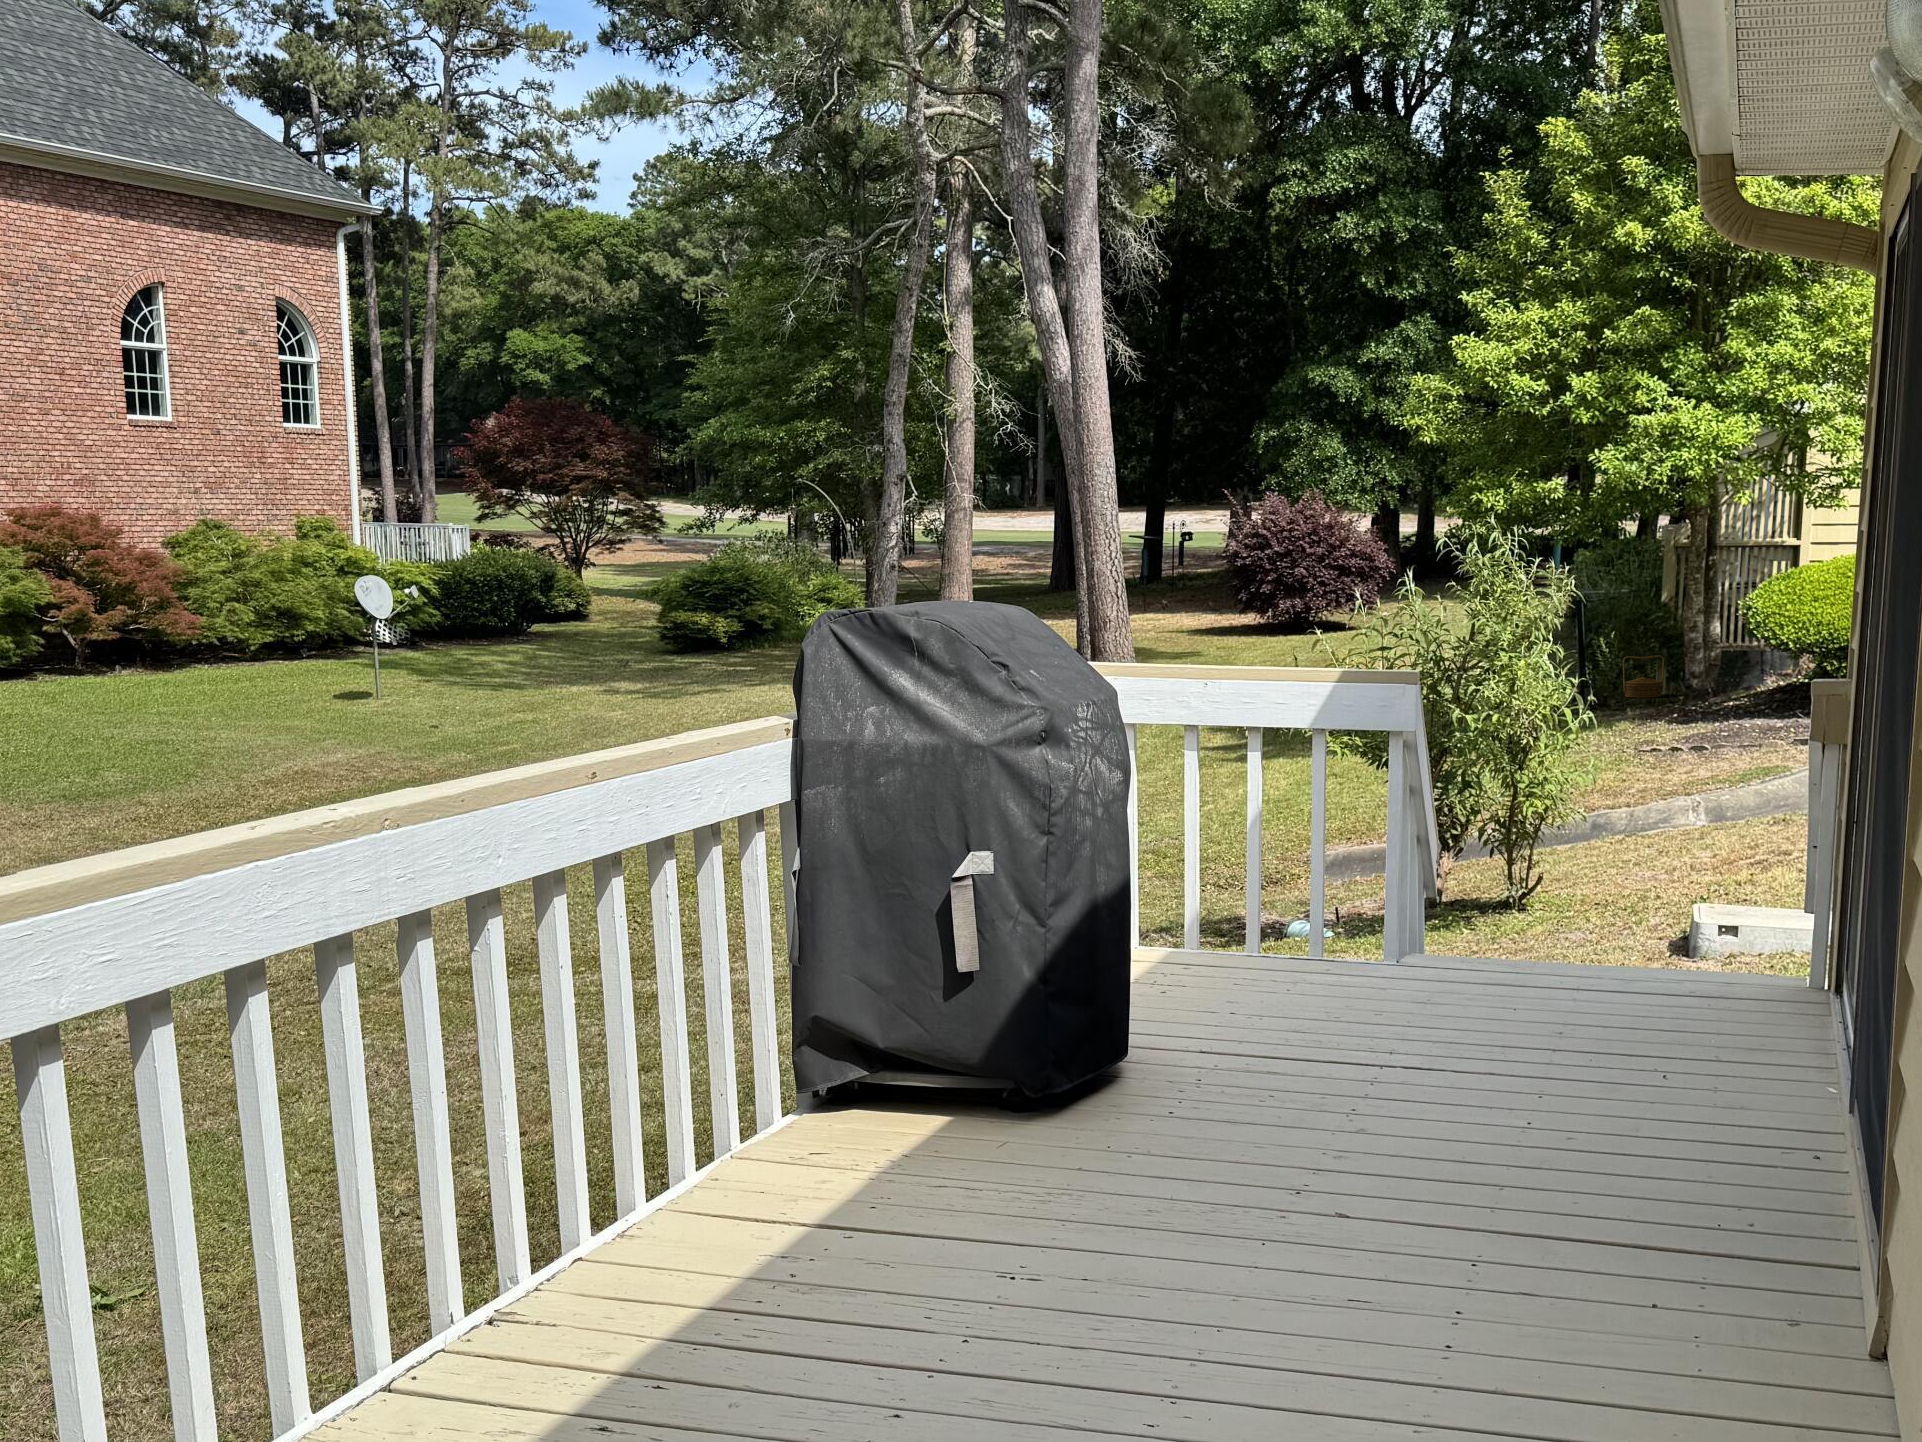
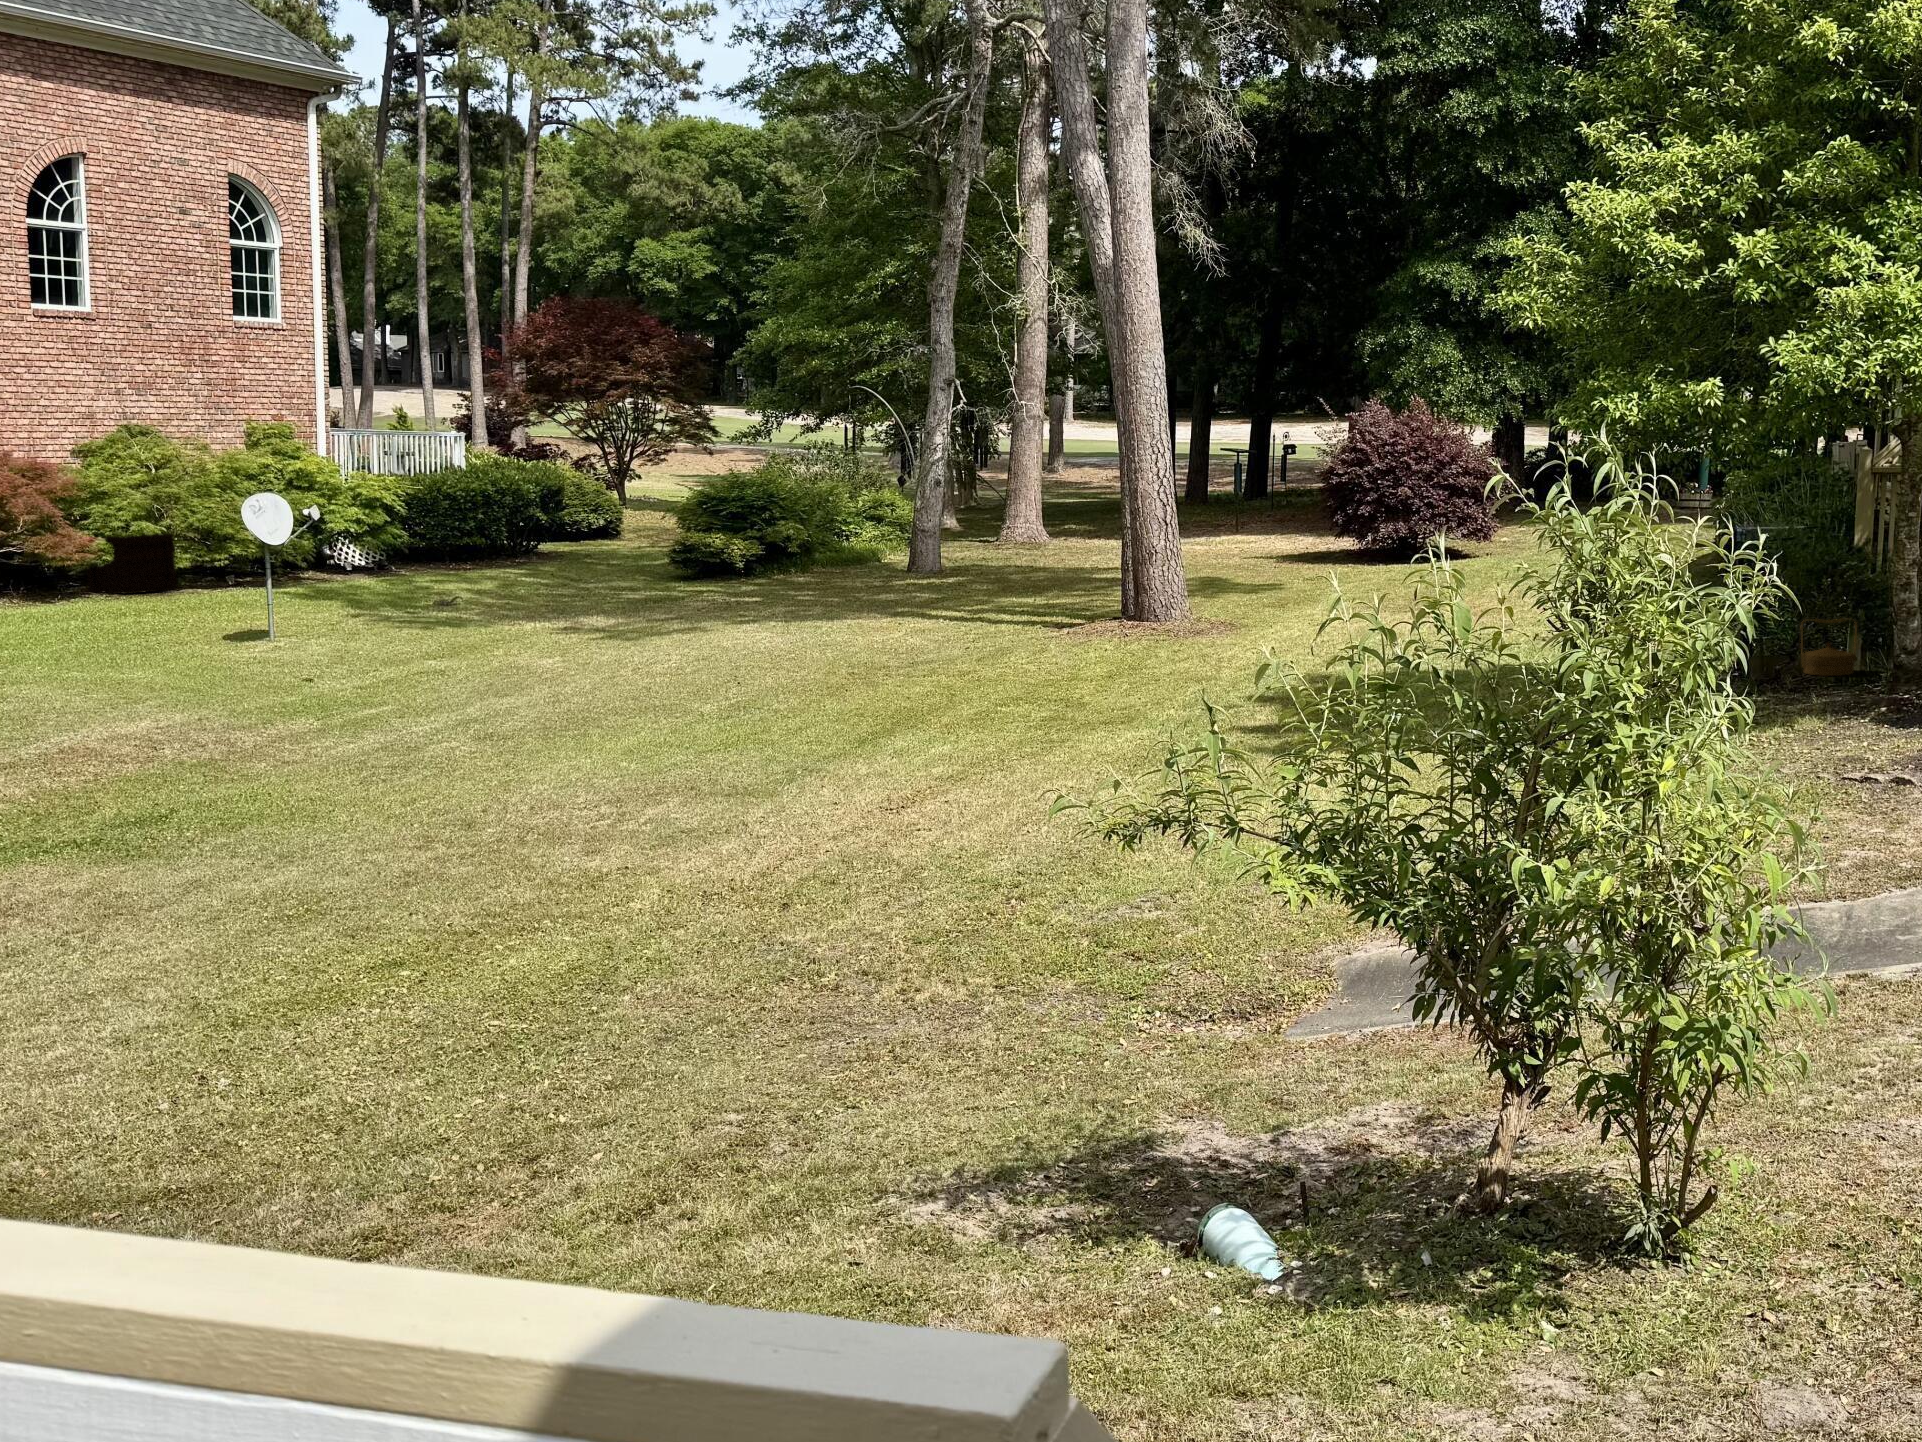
wooden crate: none [203,611,281,663] -> present [86,532,178,594]

